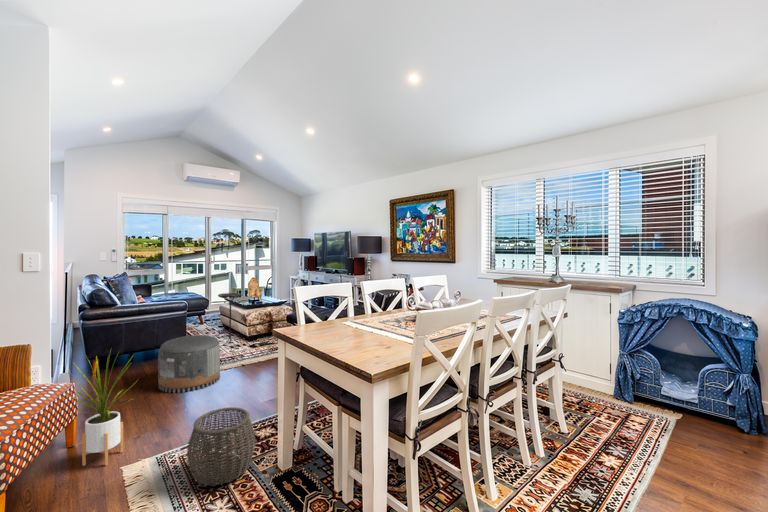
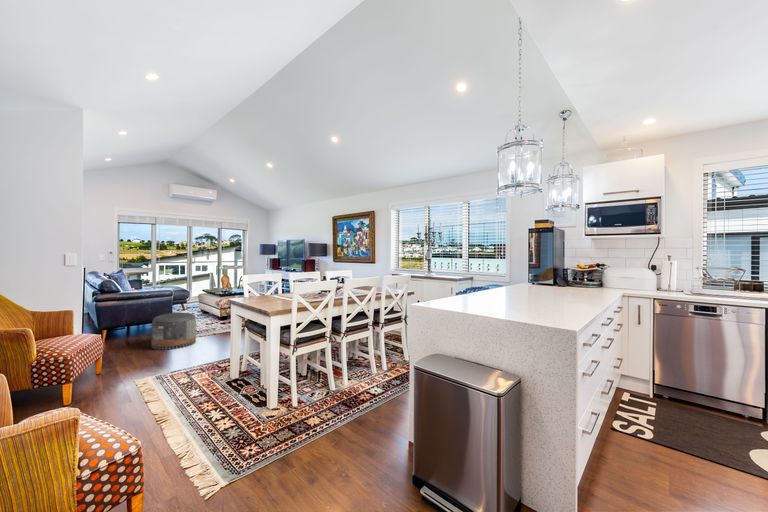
side table: present [218,293,242,344] -> none [196,286,215,325]
house plant: present [67,356,137,466] -> none [98,311,143,381]
woven basket: present [187,407,255,486] -> none [173,346,215,386]

